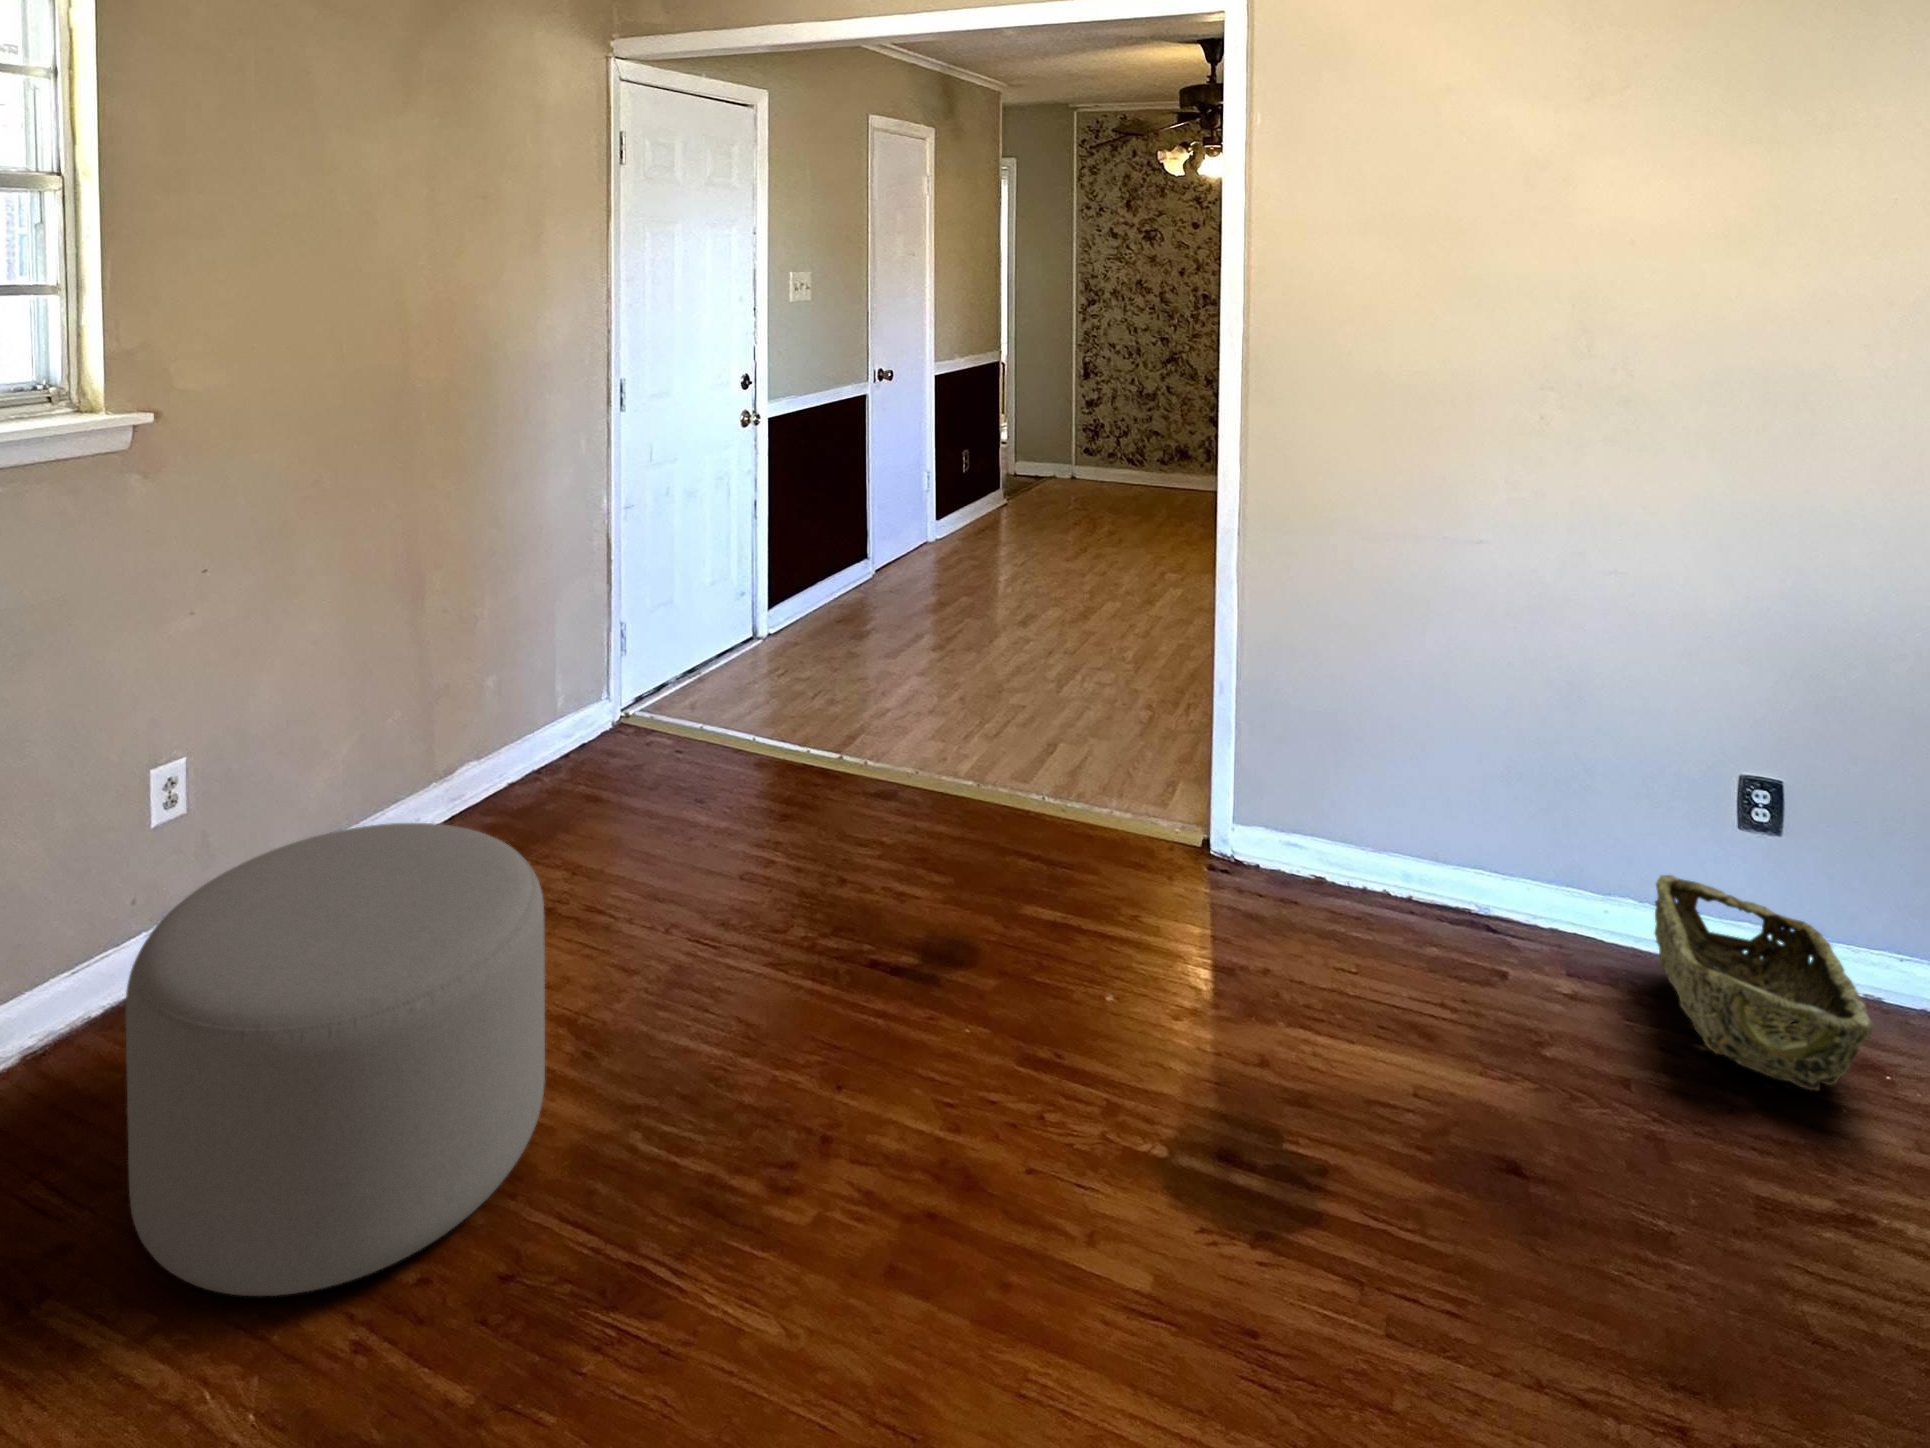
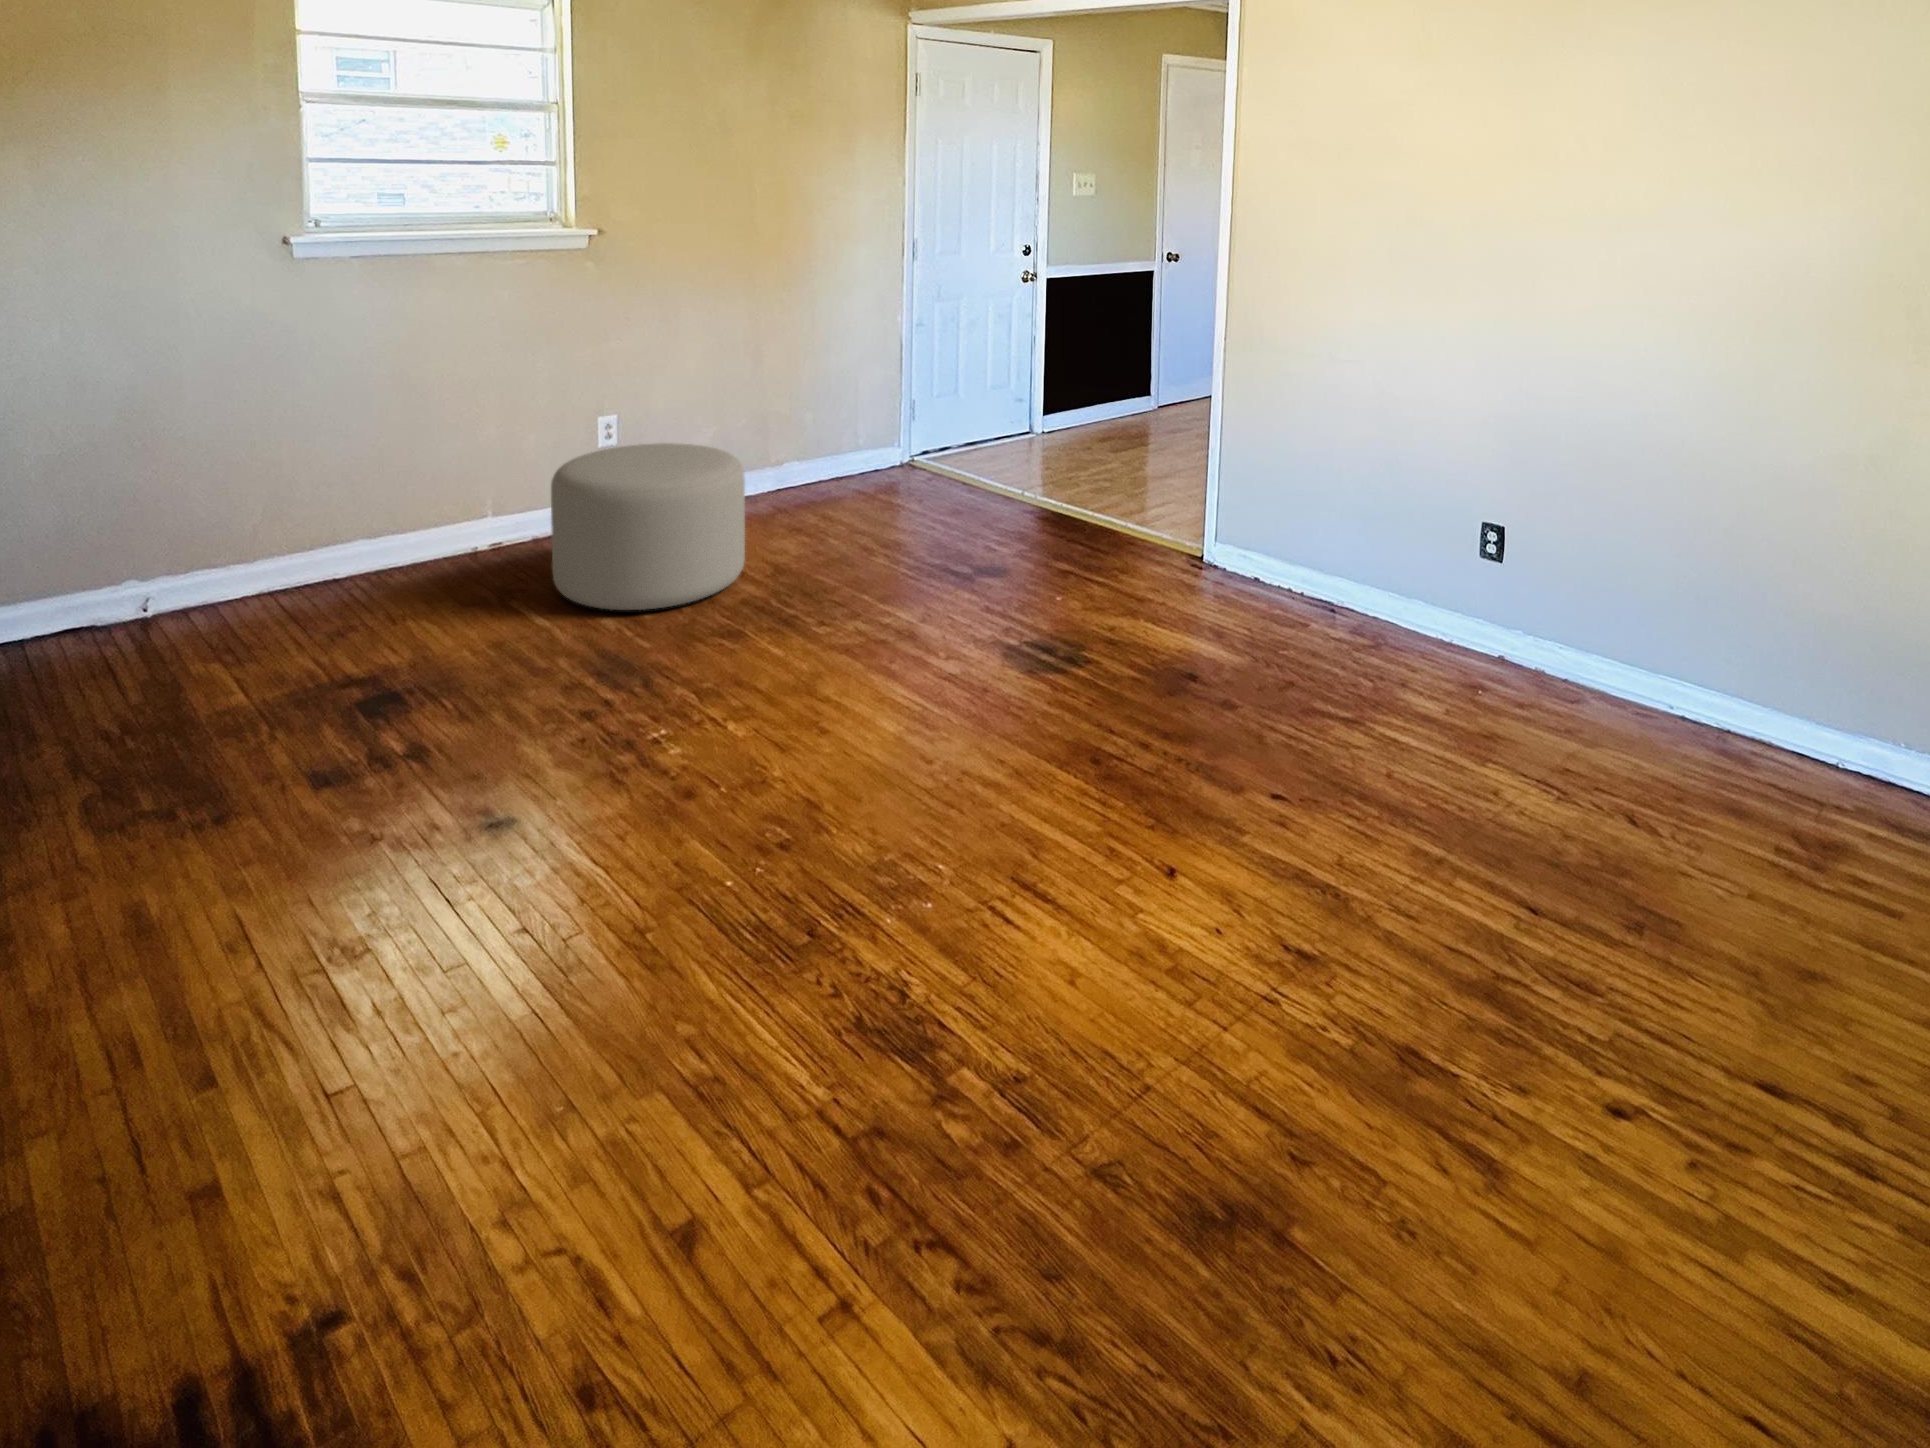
woven basket: present [1655,875,1874,1090] -> none [1360,582,1502,688]

